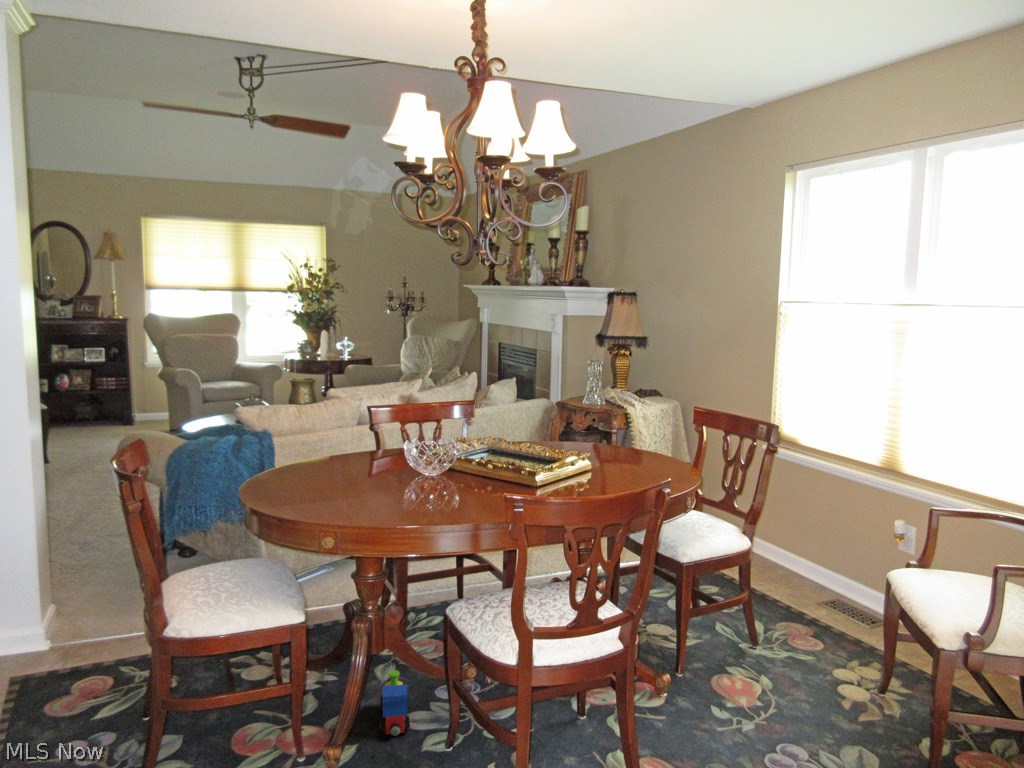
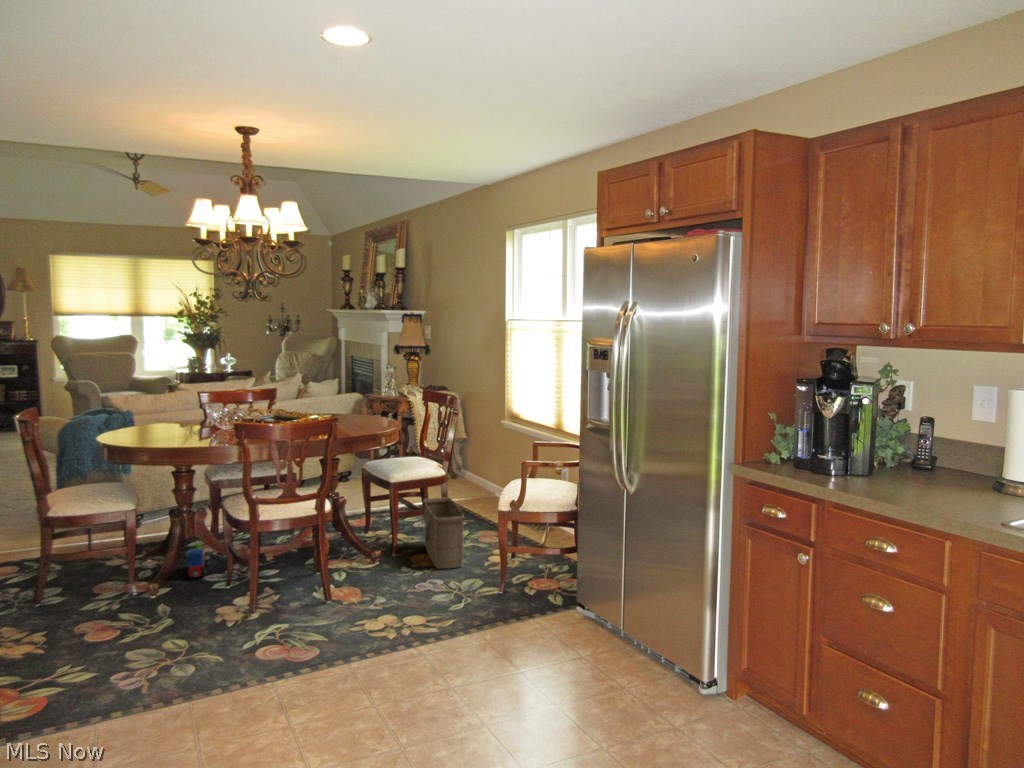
basket: none [733,590,844,730] -> present [423,497,464,569]

